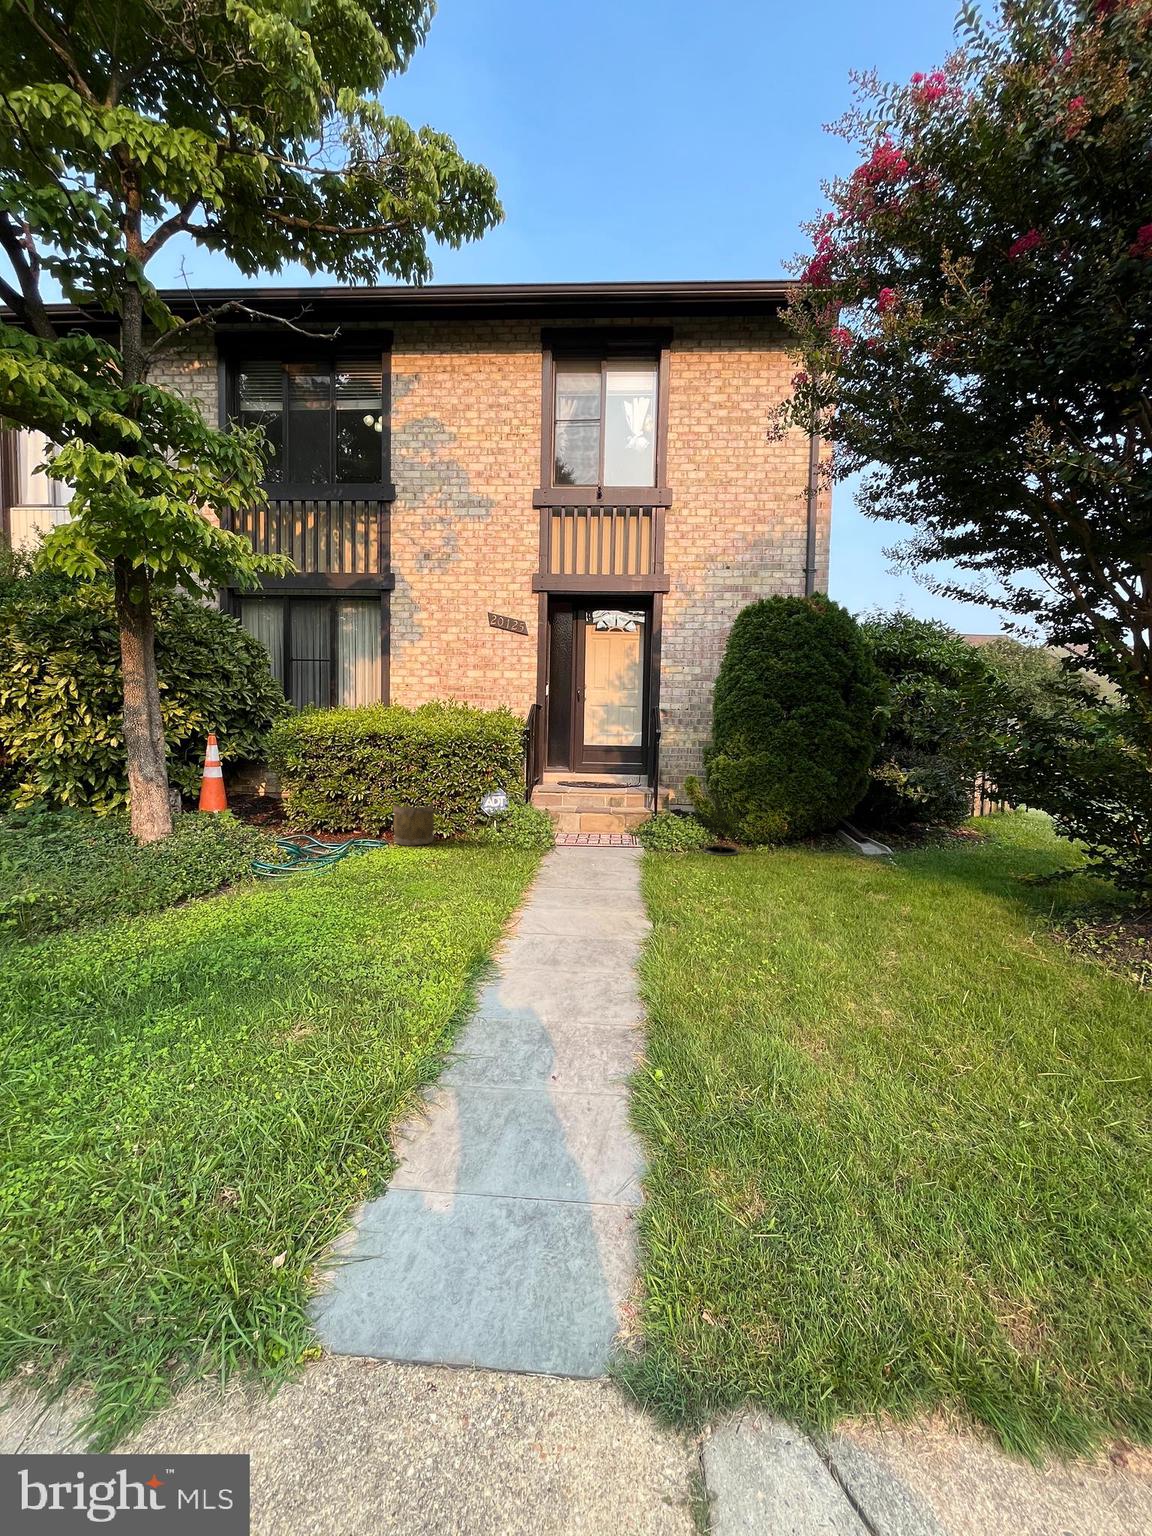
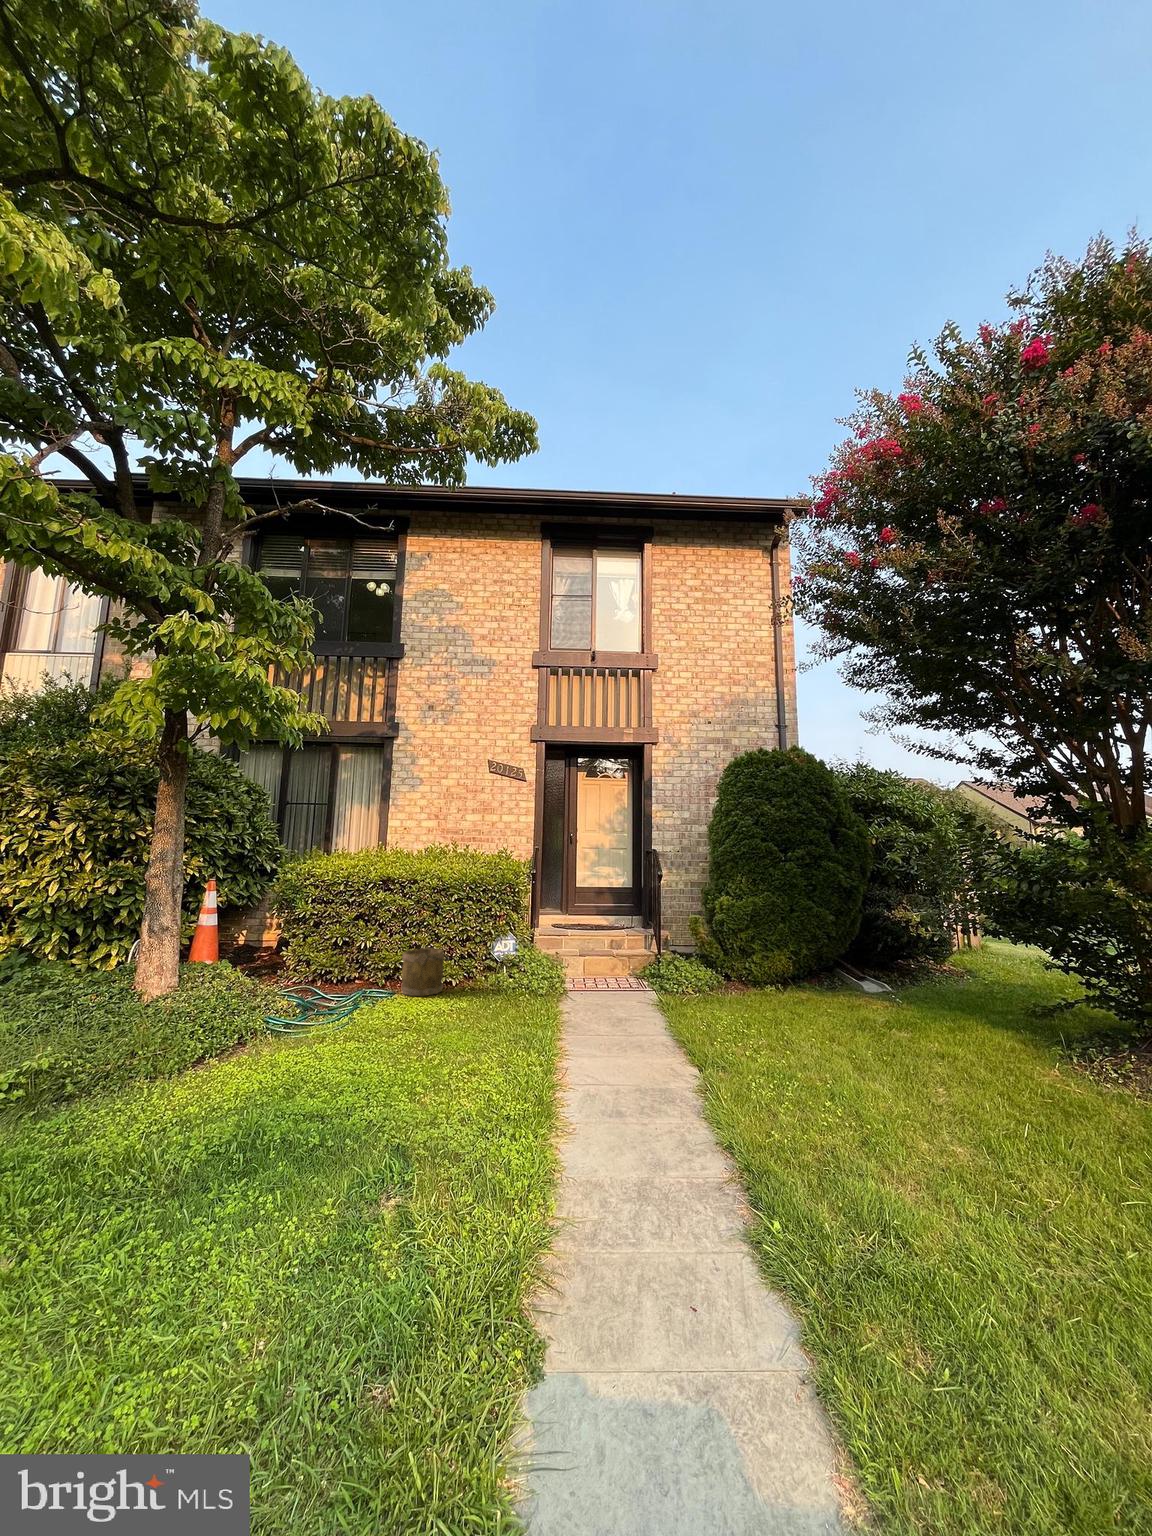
potted tree: present [703,795,740,856] -> none [713,930,753,997]

